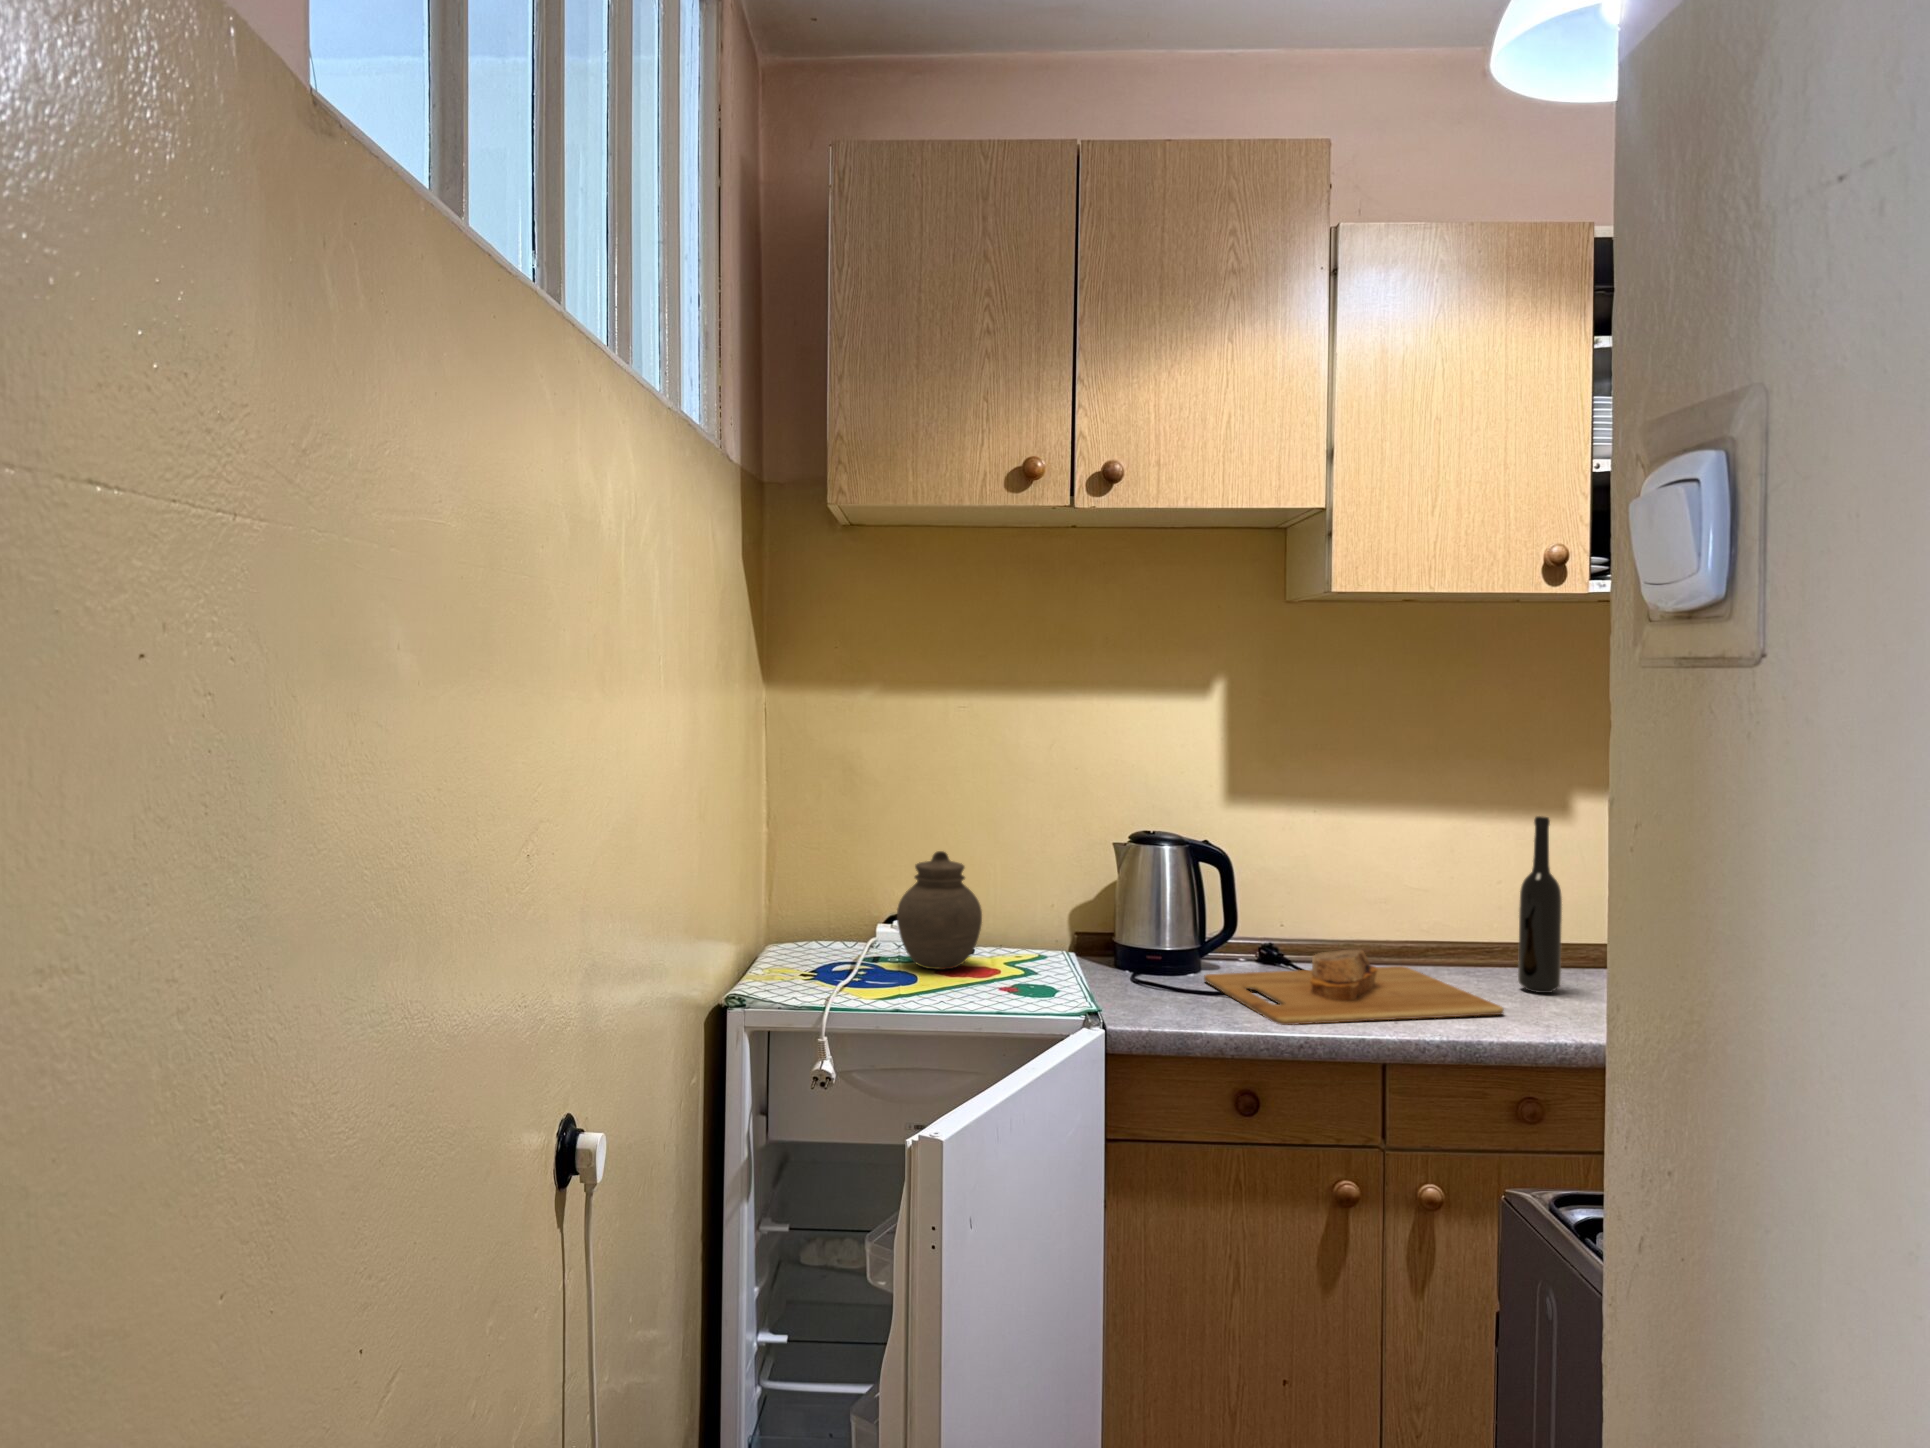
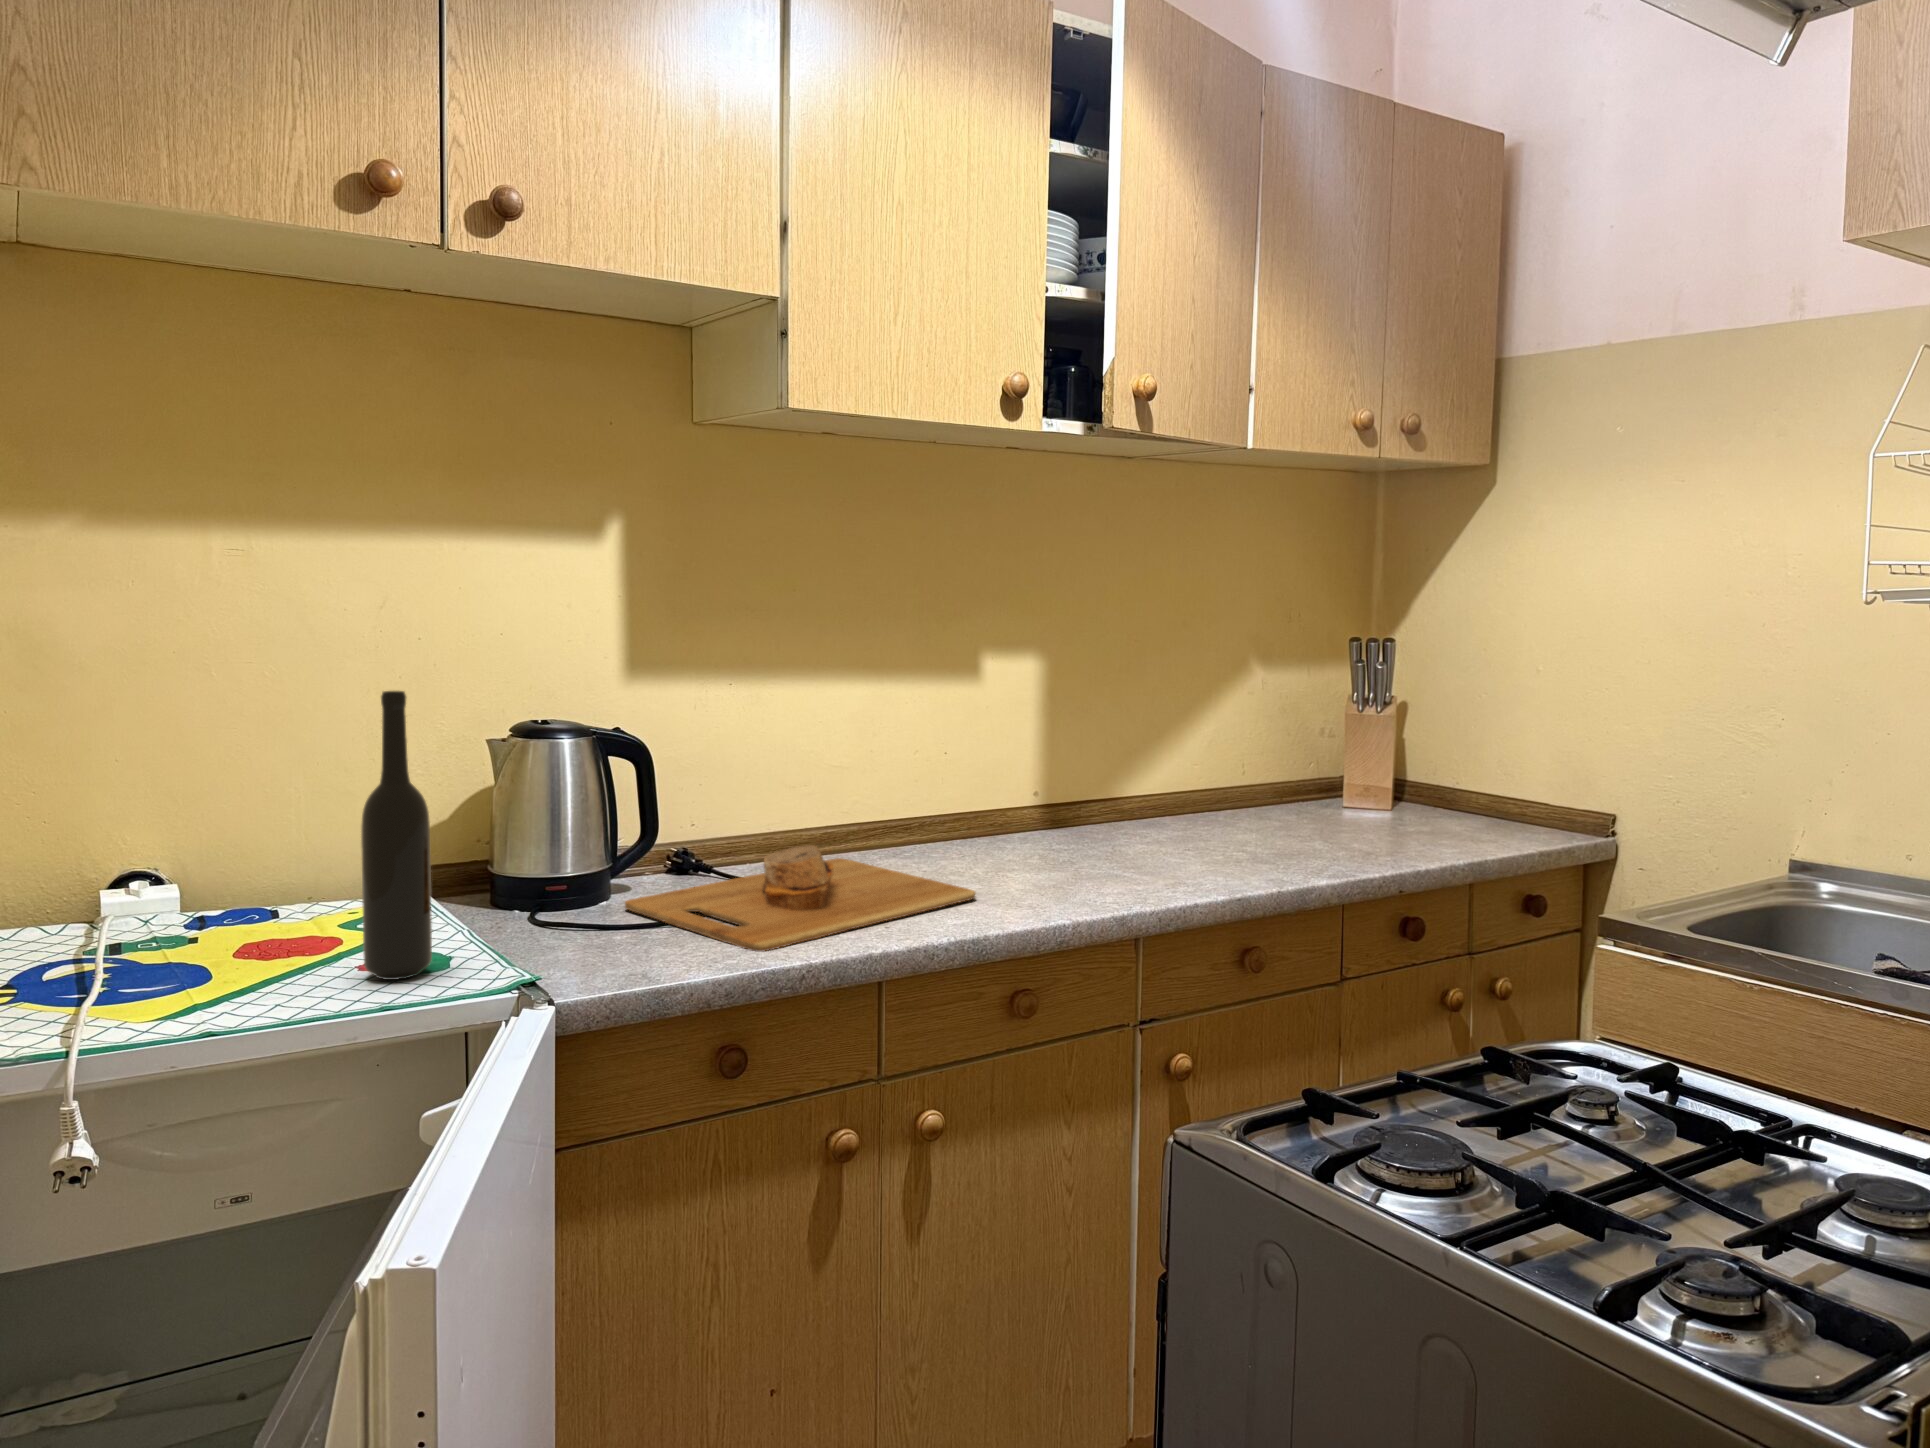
bottle: present [1518,816,1562,993] -> present [361,691,432,980]
jar: present [897,851,982,969] -> none [156,771,307,953]

